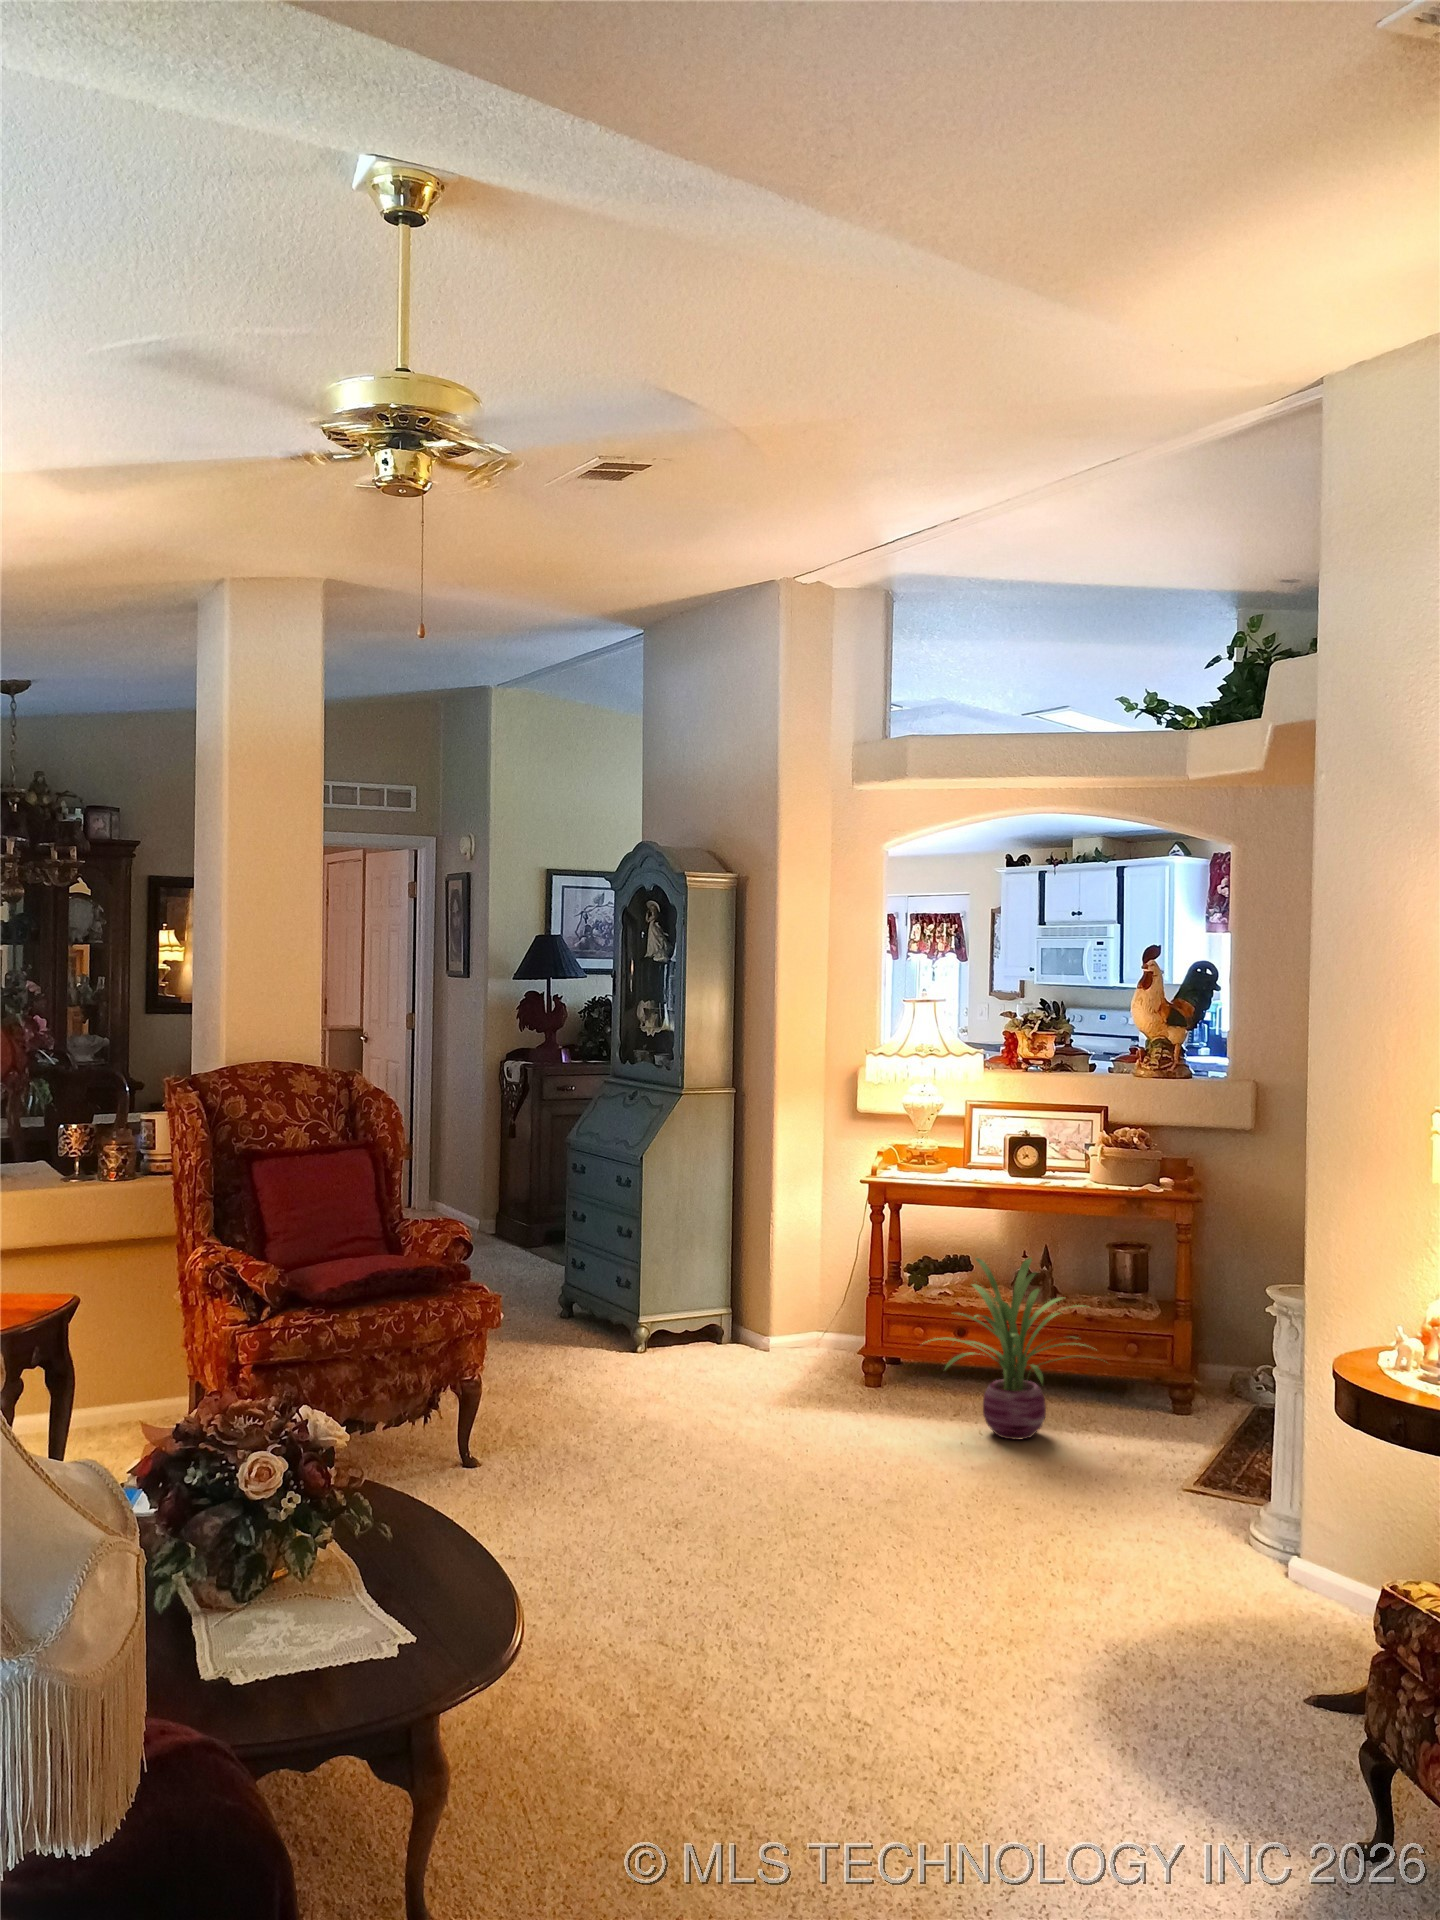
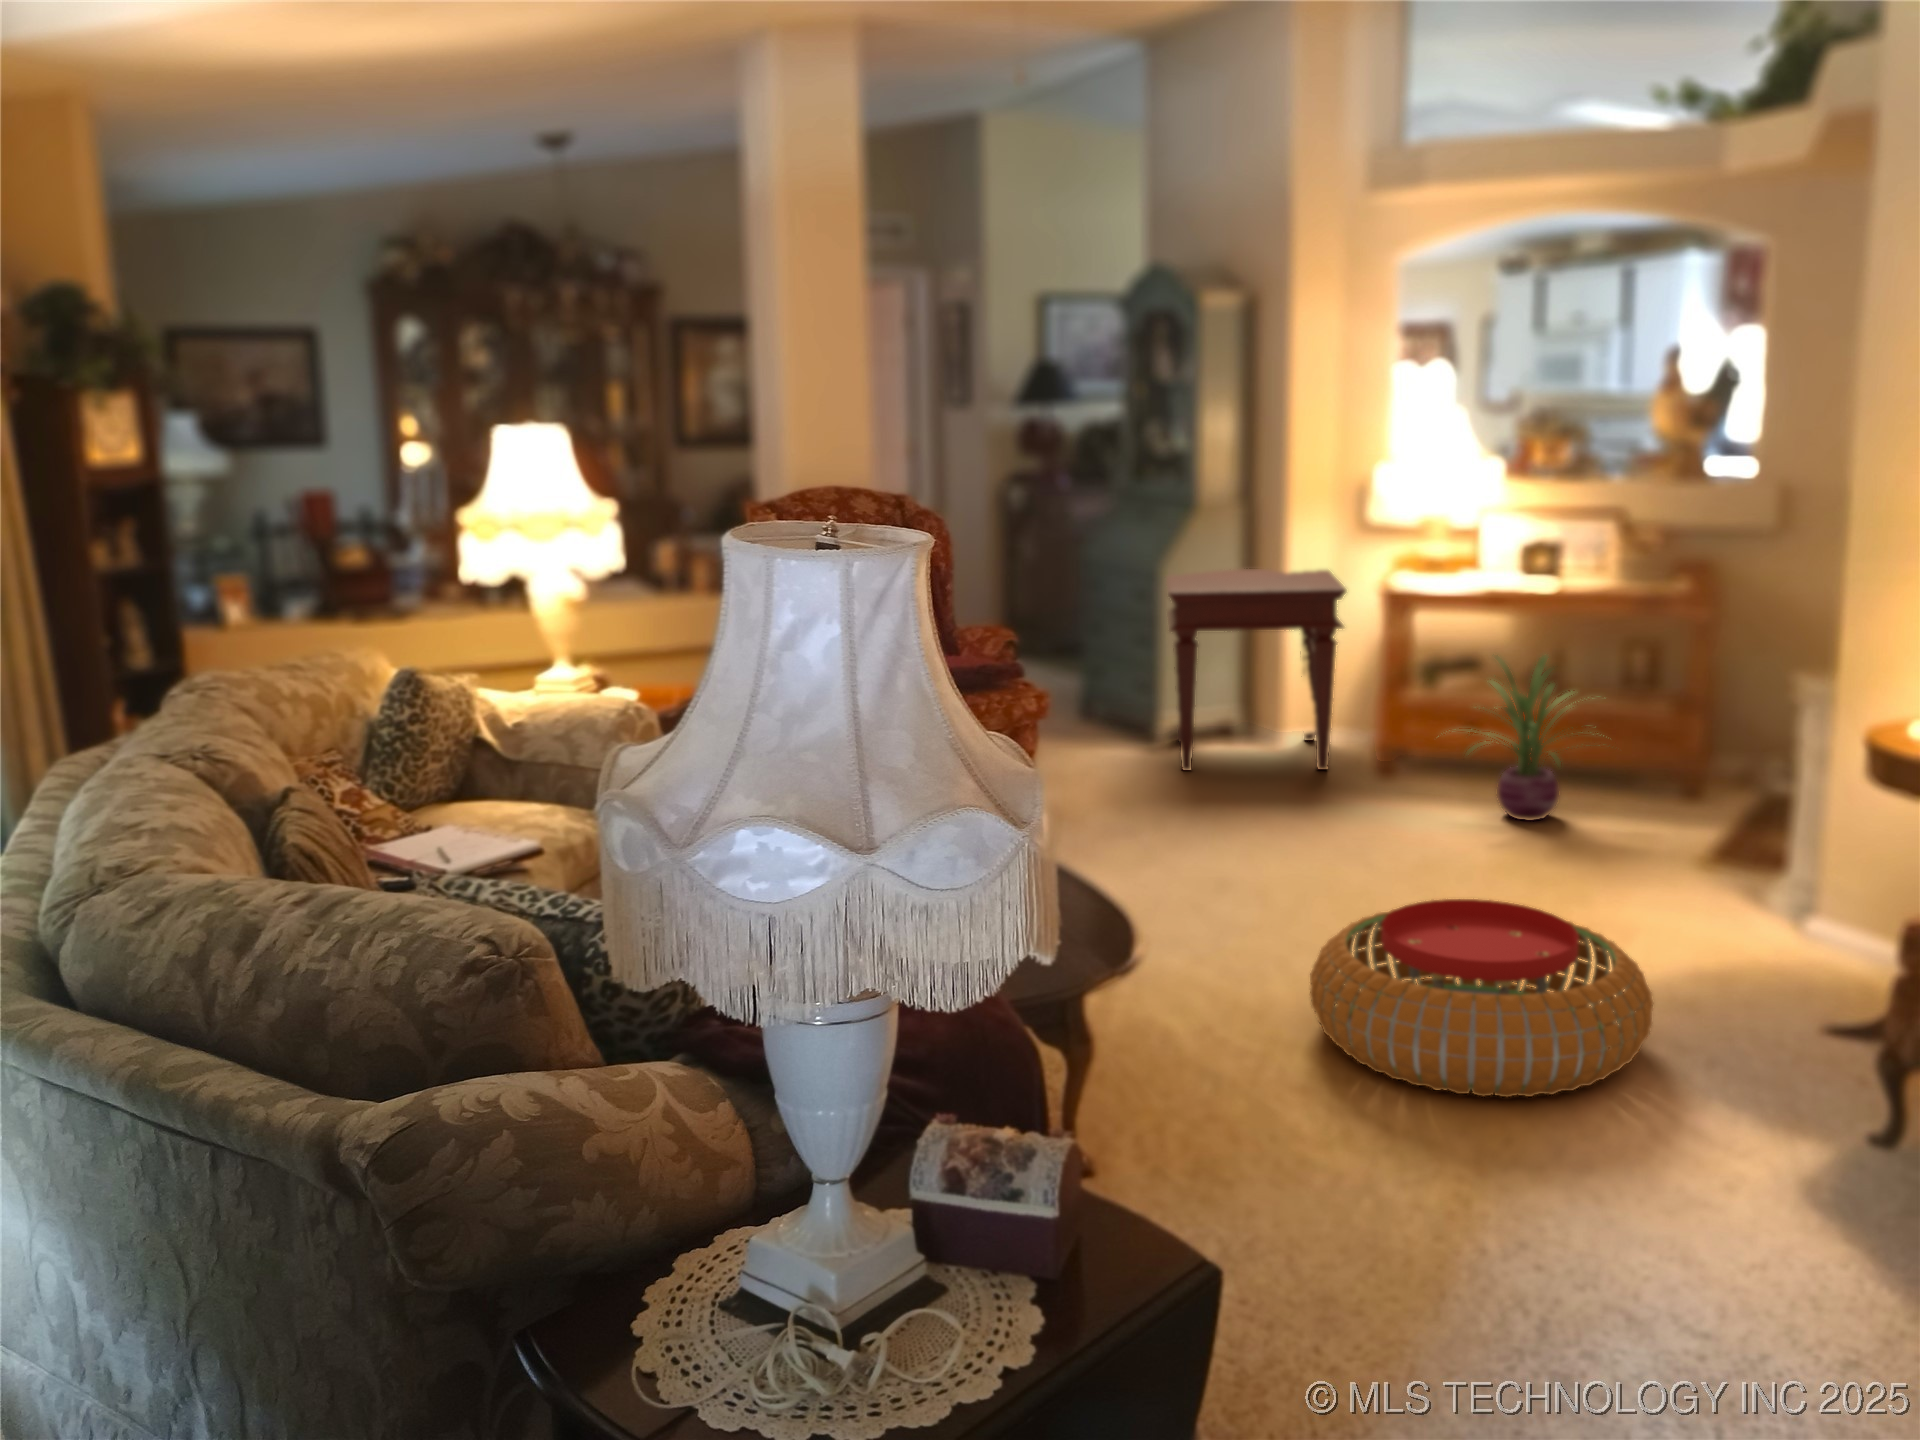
side table: none [643,1158,830,1378] -> present [1166,569,1346,771]
pouf: none [736,1550,1111,1799] -> present [1310,899,1653,1097]

